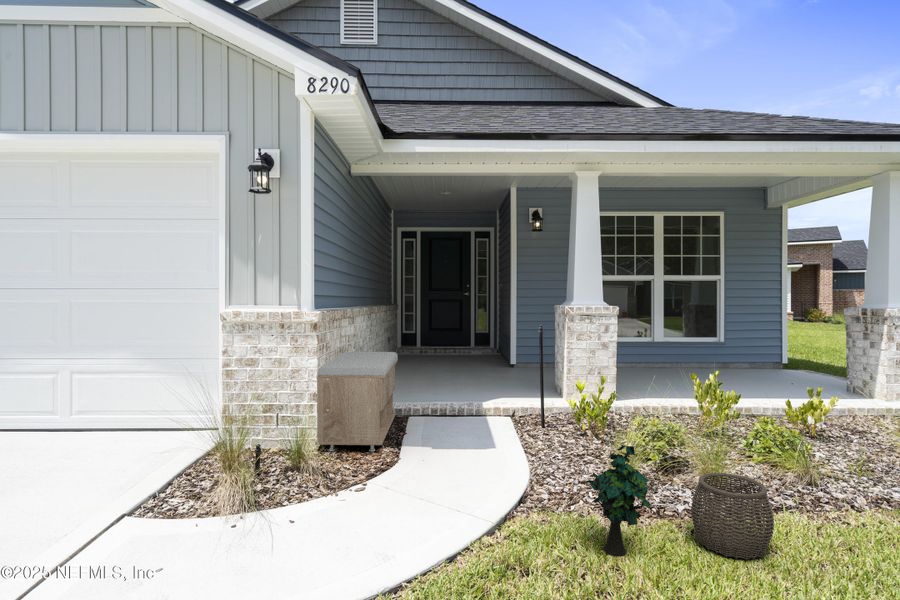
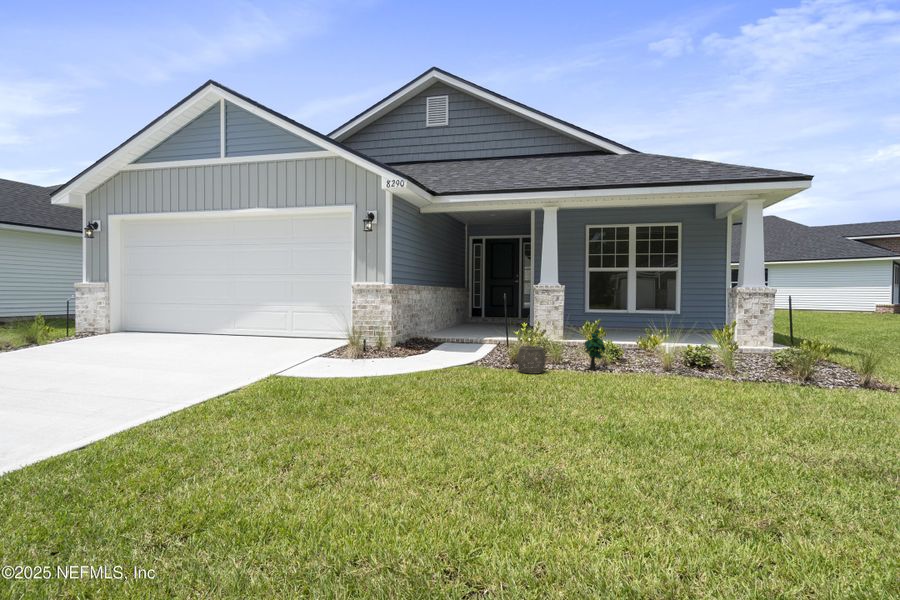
storage bench: present [317,352,398,452] -> none [391,306,436,349]
decorative plant: present [584,446,650,556] -> present [583,330,606,370]

